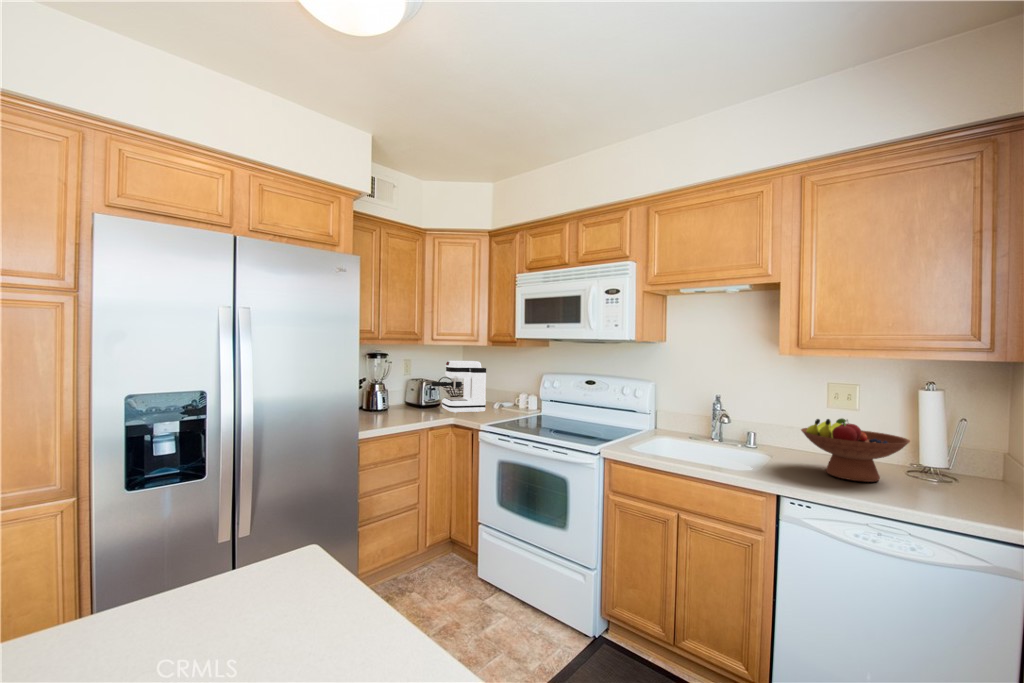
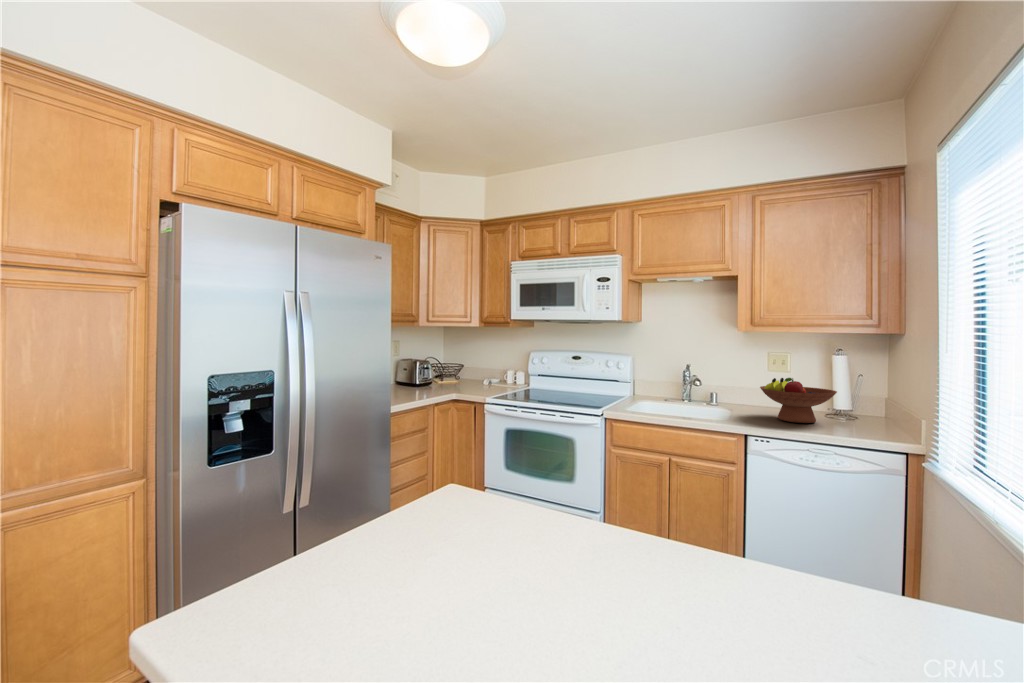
coffee maker: present [431,361,486,413] -> none [428,341,480,389]

